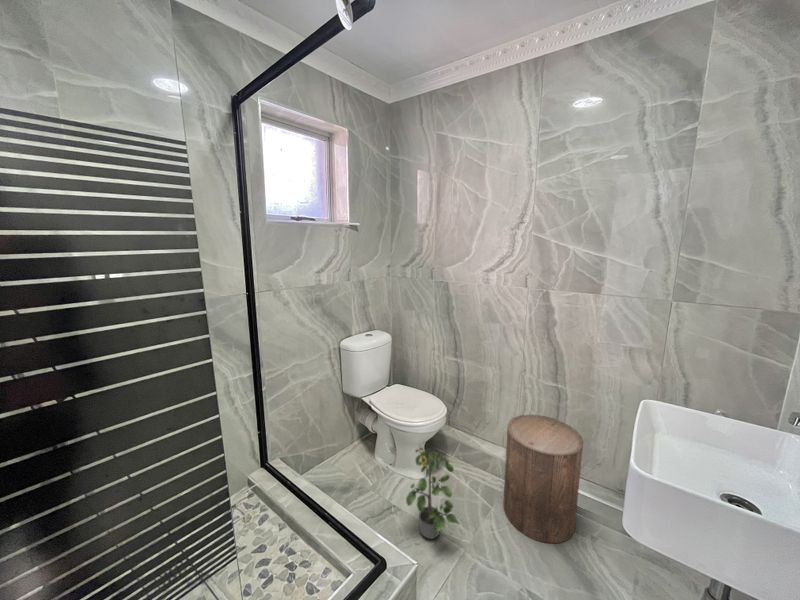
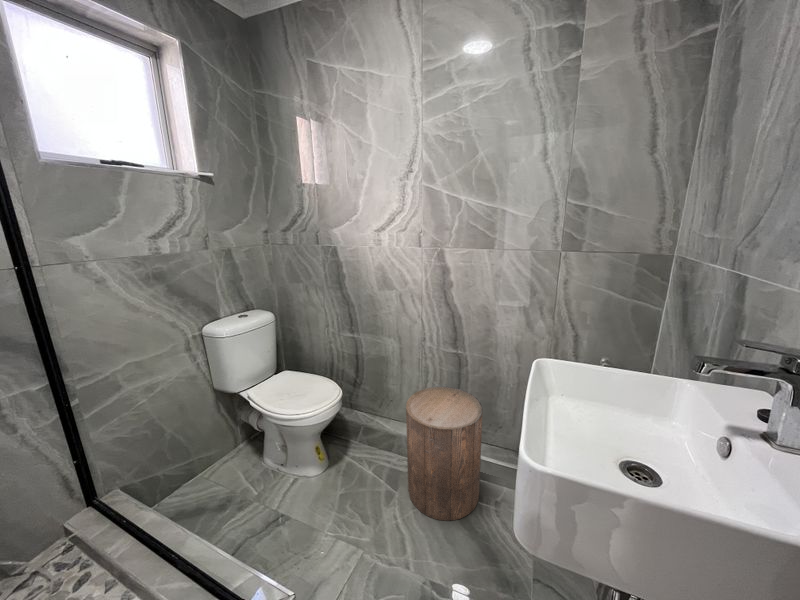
potted plant: present [406,448,460,539] -> none [289,442,353,547]

